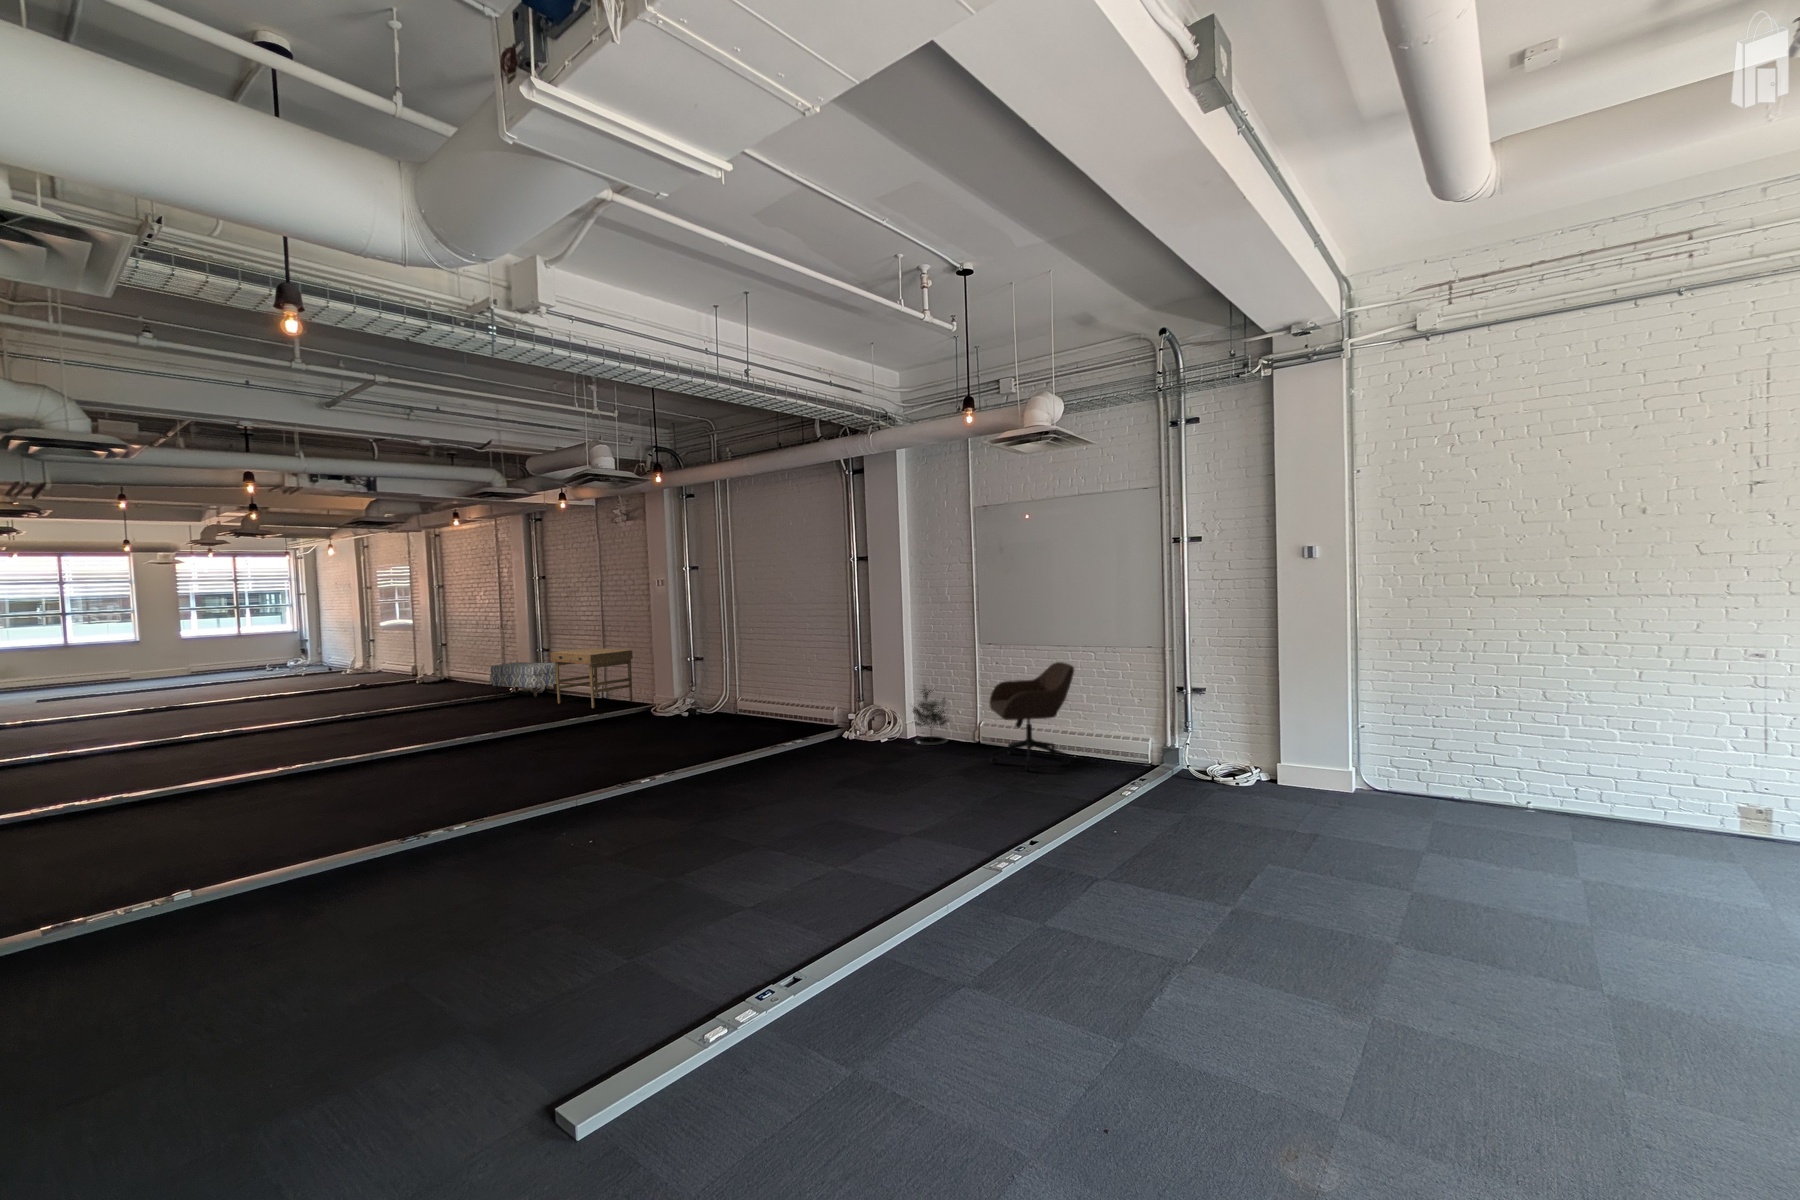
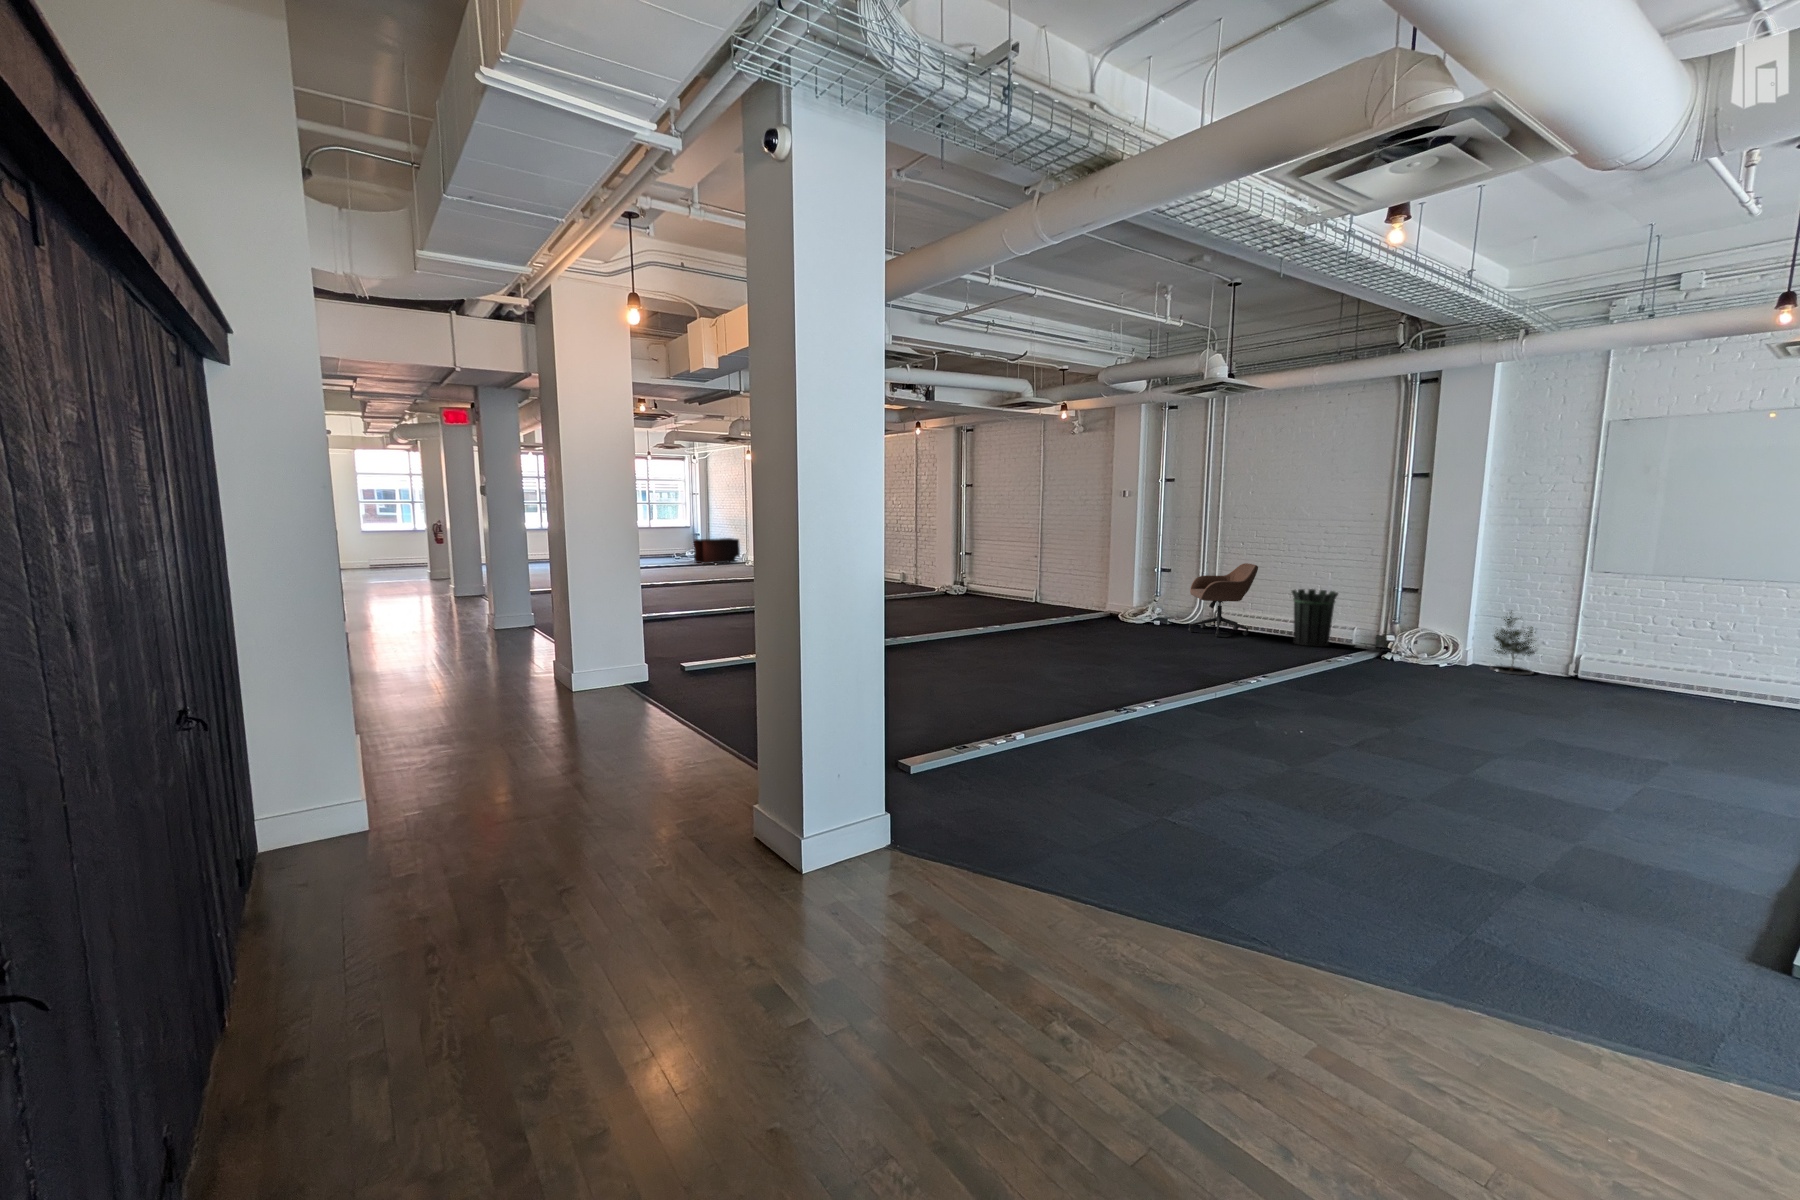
storage cabinet: none [285,643,348,675] -> present [694,538,740,564]
desk: present [551,648,633,708] -> none [1000,554,1081,611]
bench: present [491,662,557,697] -> none [922,564,984,597]
office chair: present [989,662,1074,771] -> present [1189,563,1258,637]
waste bin: none [774,671,816,729] -> present [1292,589,1338,646]

